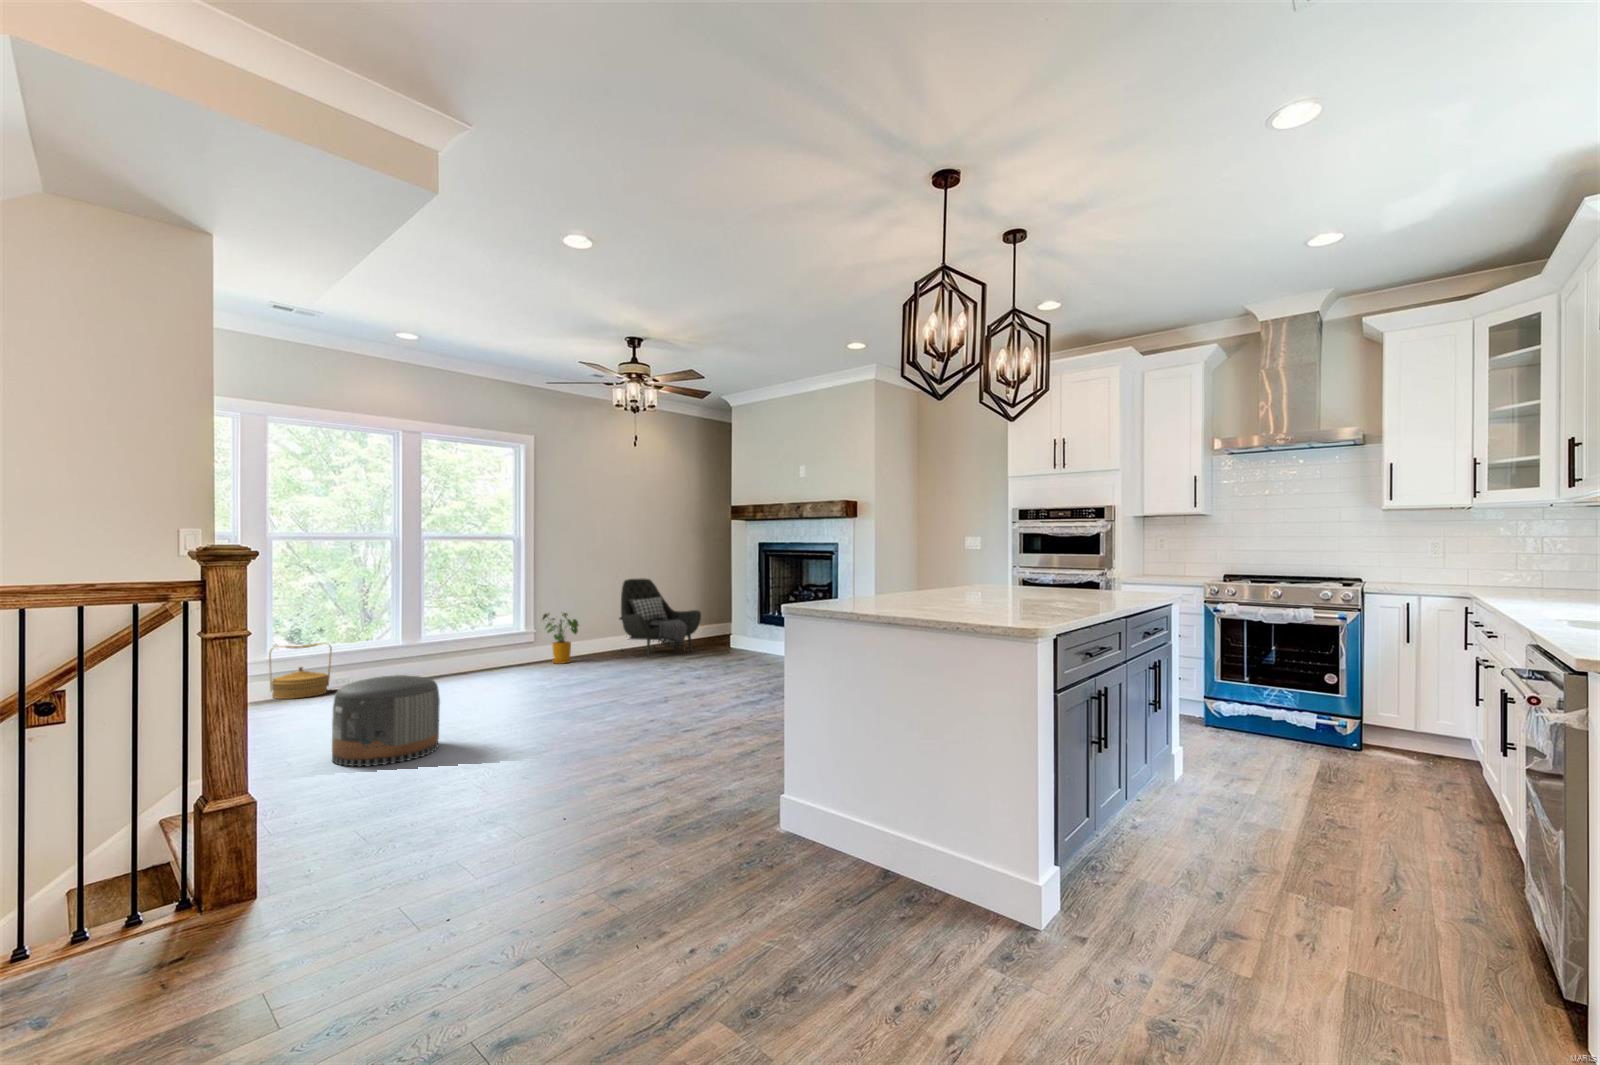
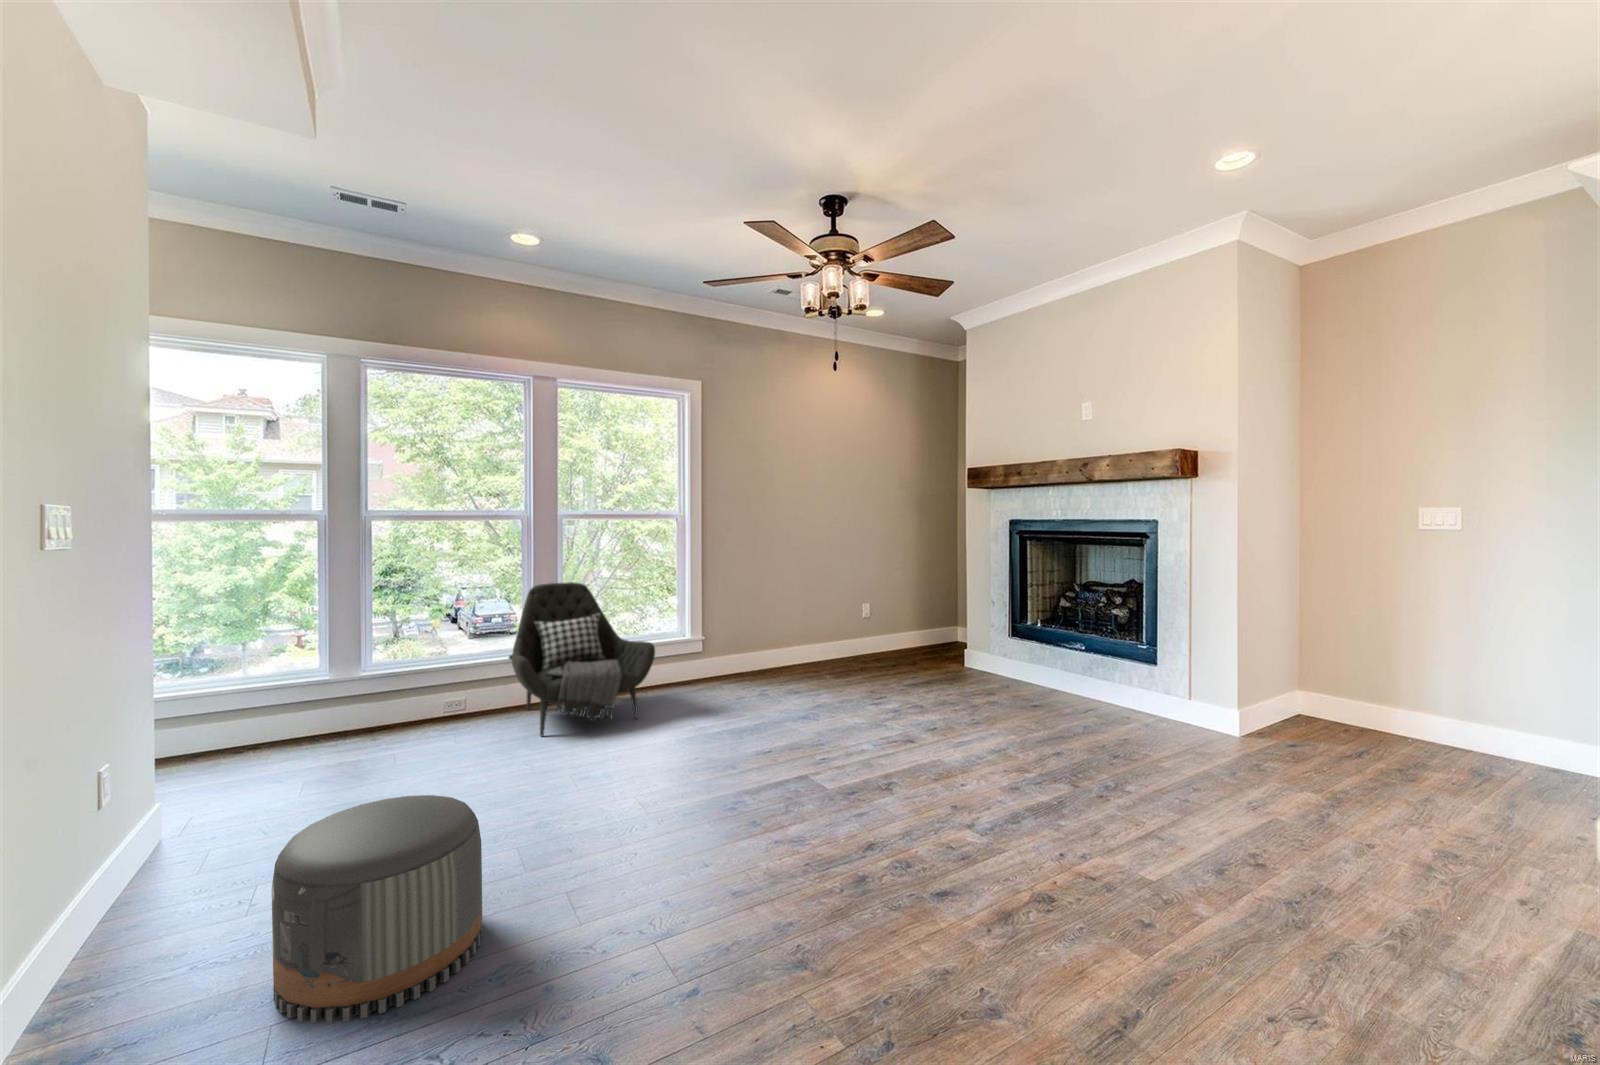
armchair: present [619,578,701,657] -> present [509,582,655,736]
house plant: present [542,613,579,664] -> none [714,614,766,687]
woven basket: present [269,643,332,699] -> none [364,664,443,743]

